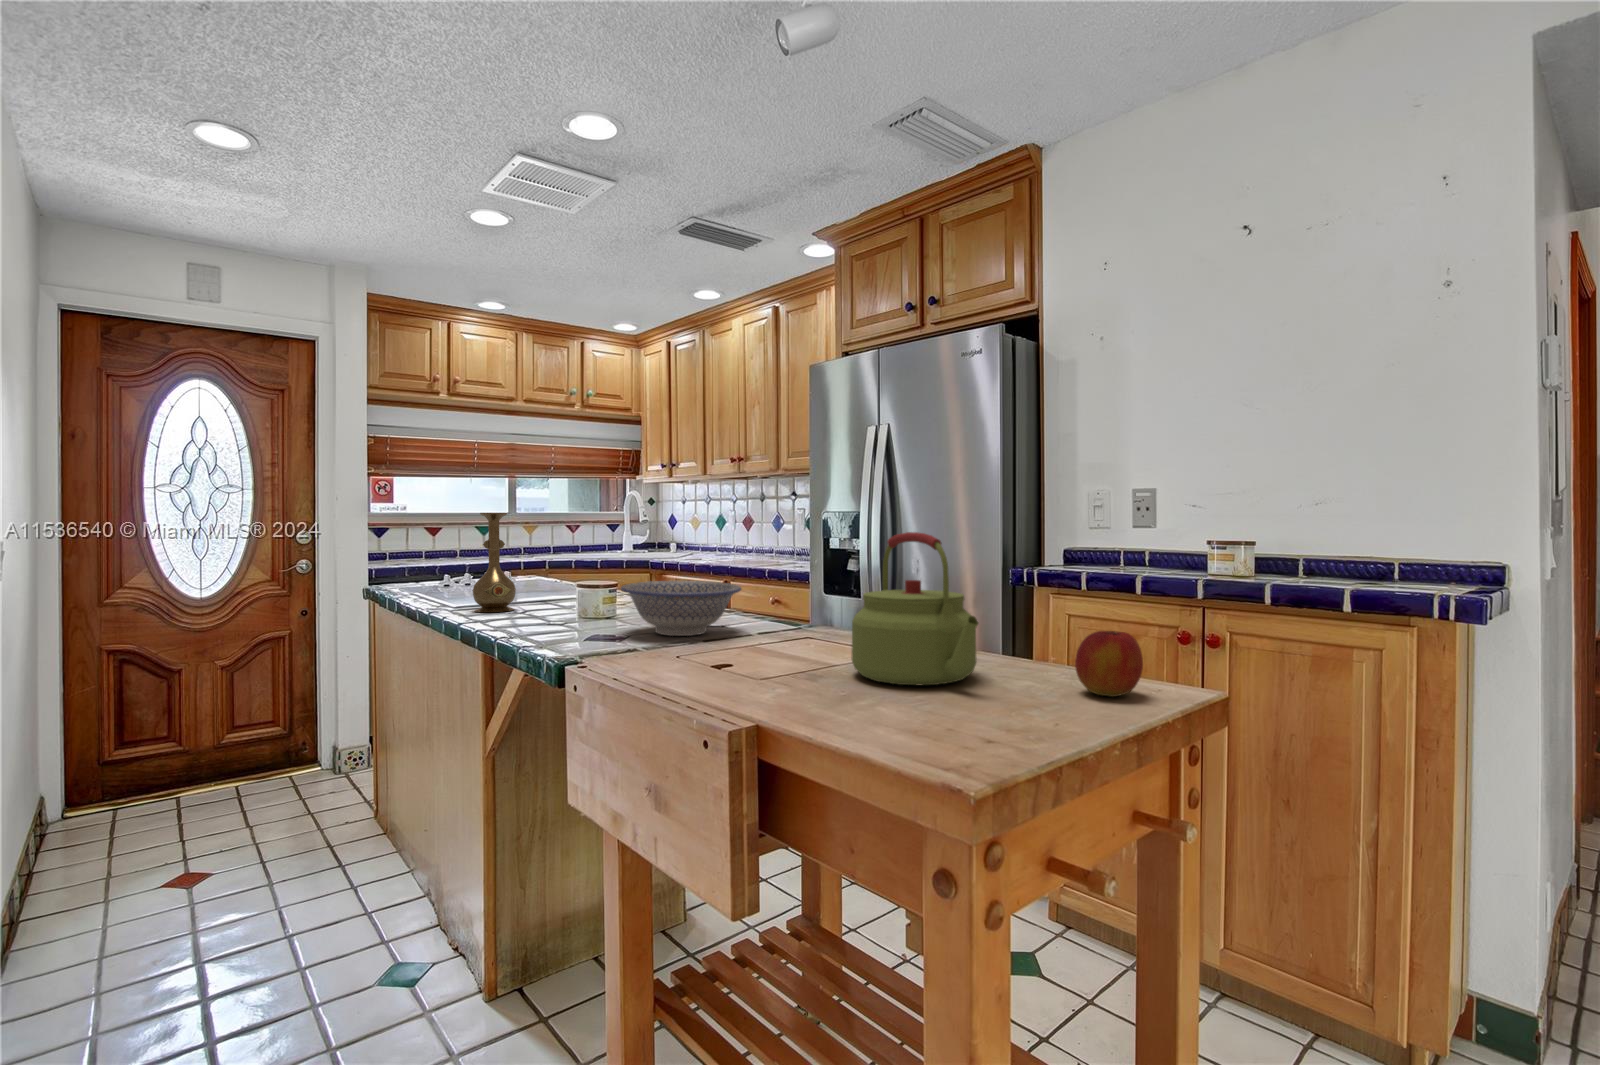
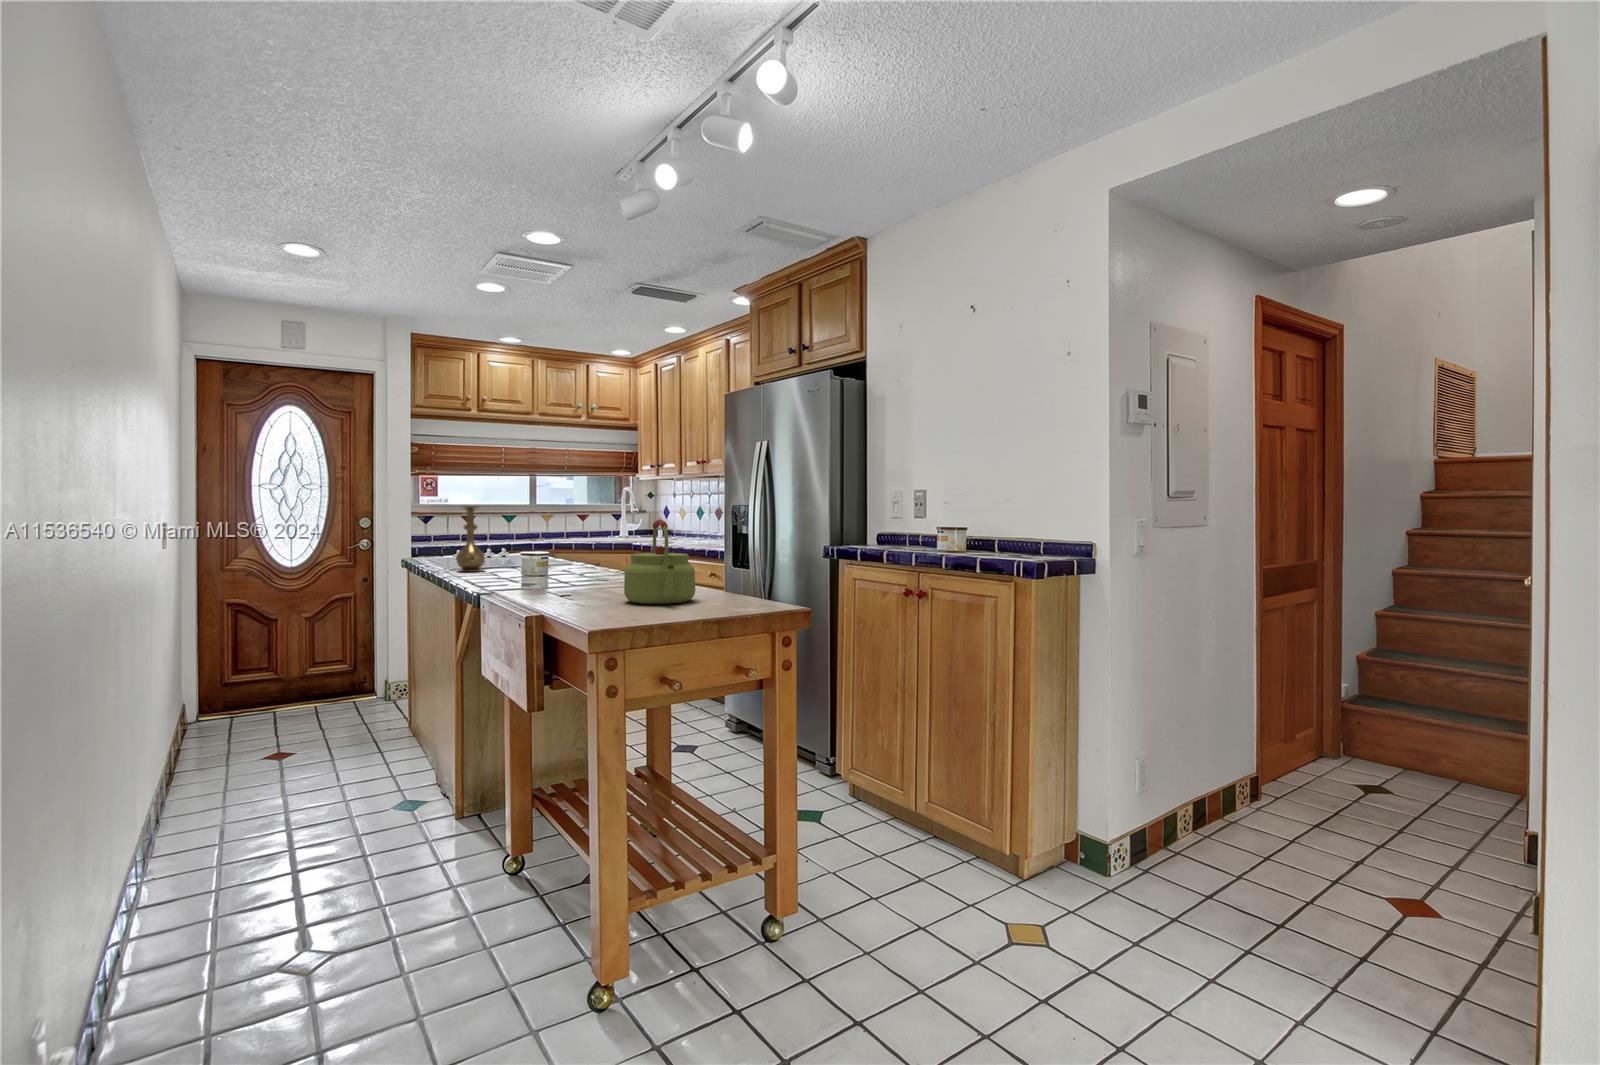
bowl: present [621,581,741,636] -> none [529,551,608,584]
apple: present [1075,631,1143,697] -> none [728,574,763,609]

